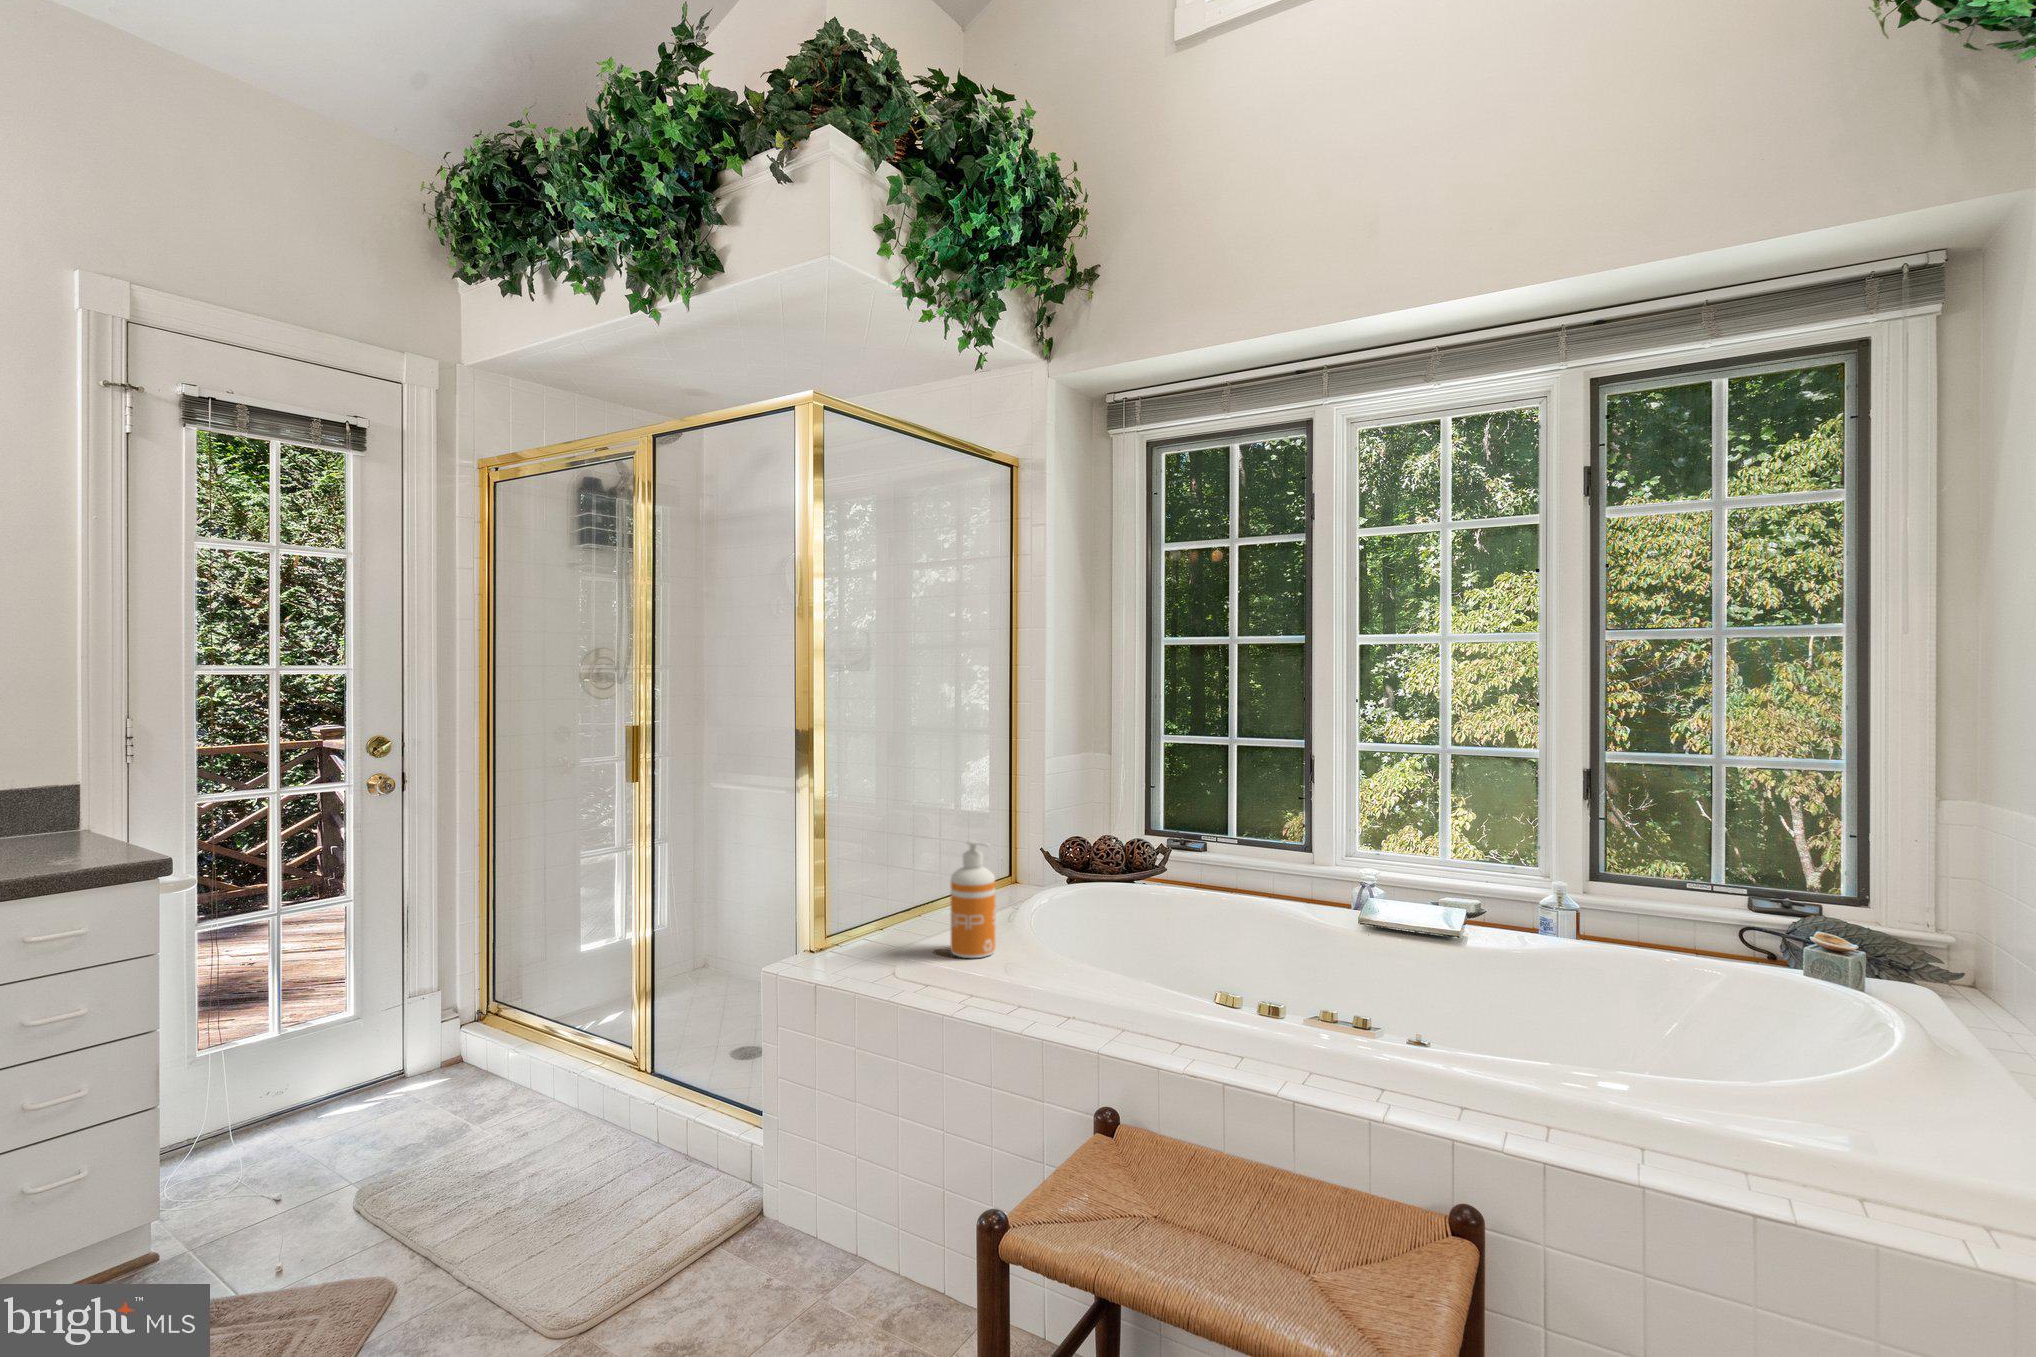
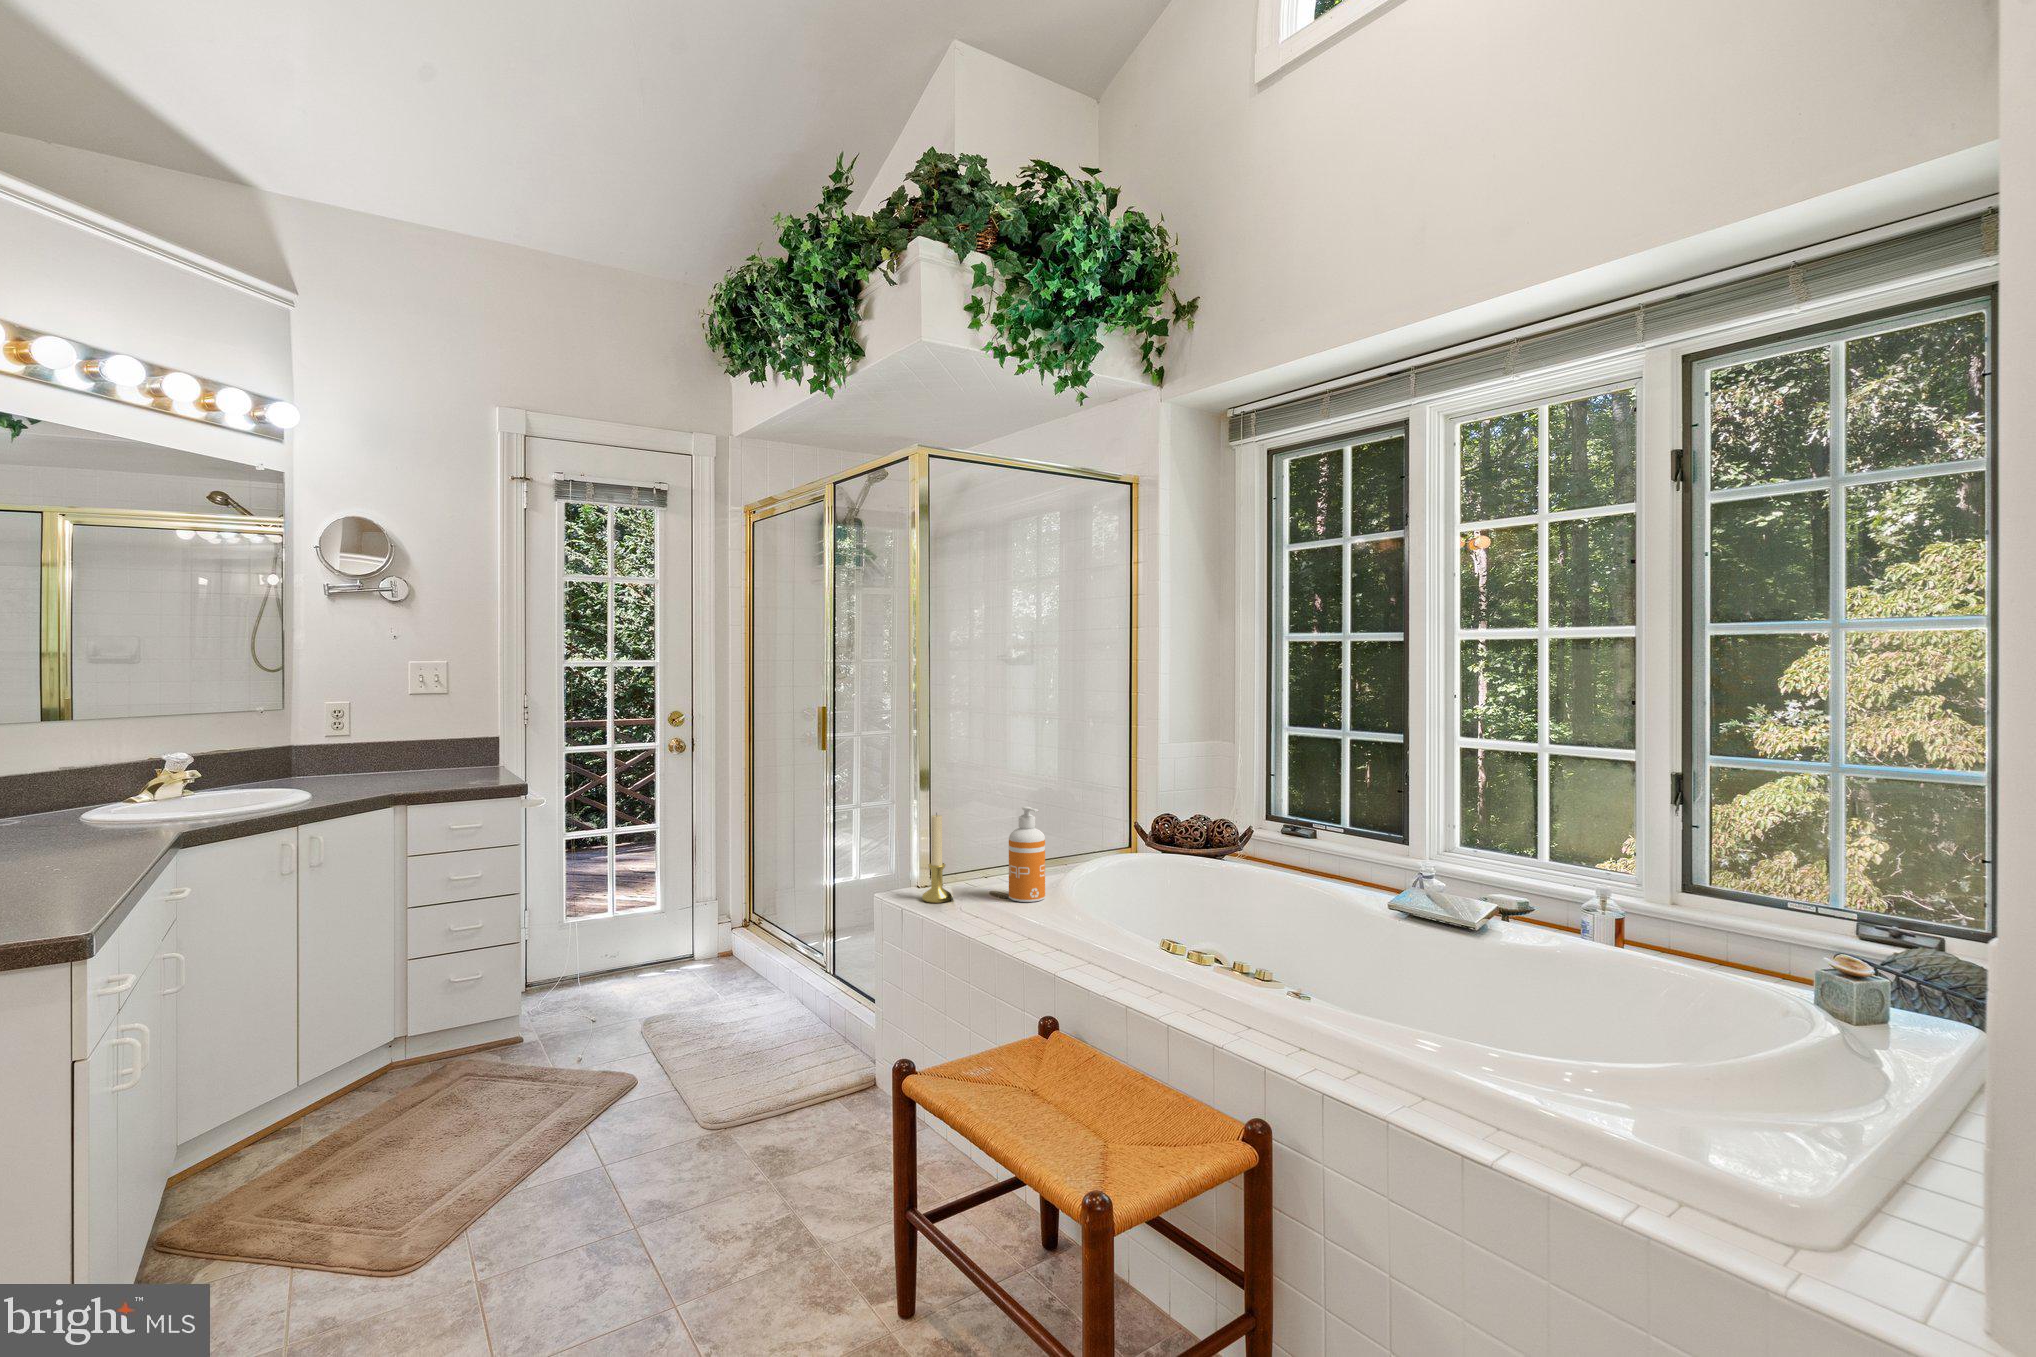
candle holder: none [830,855,868,971] -> present [922,813,952,903]

